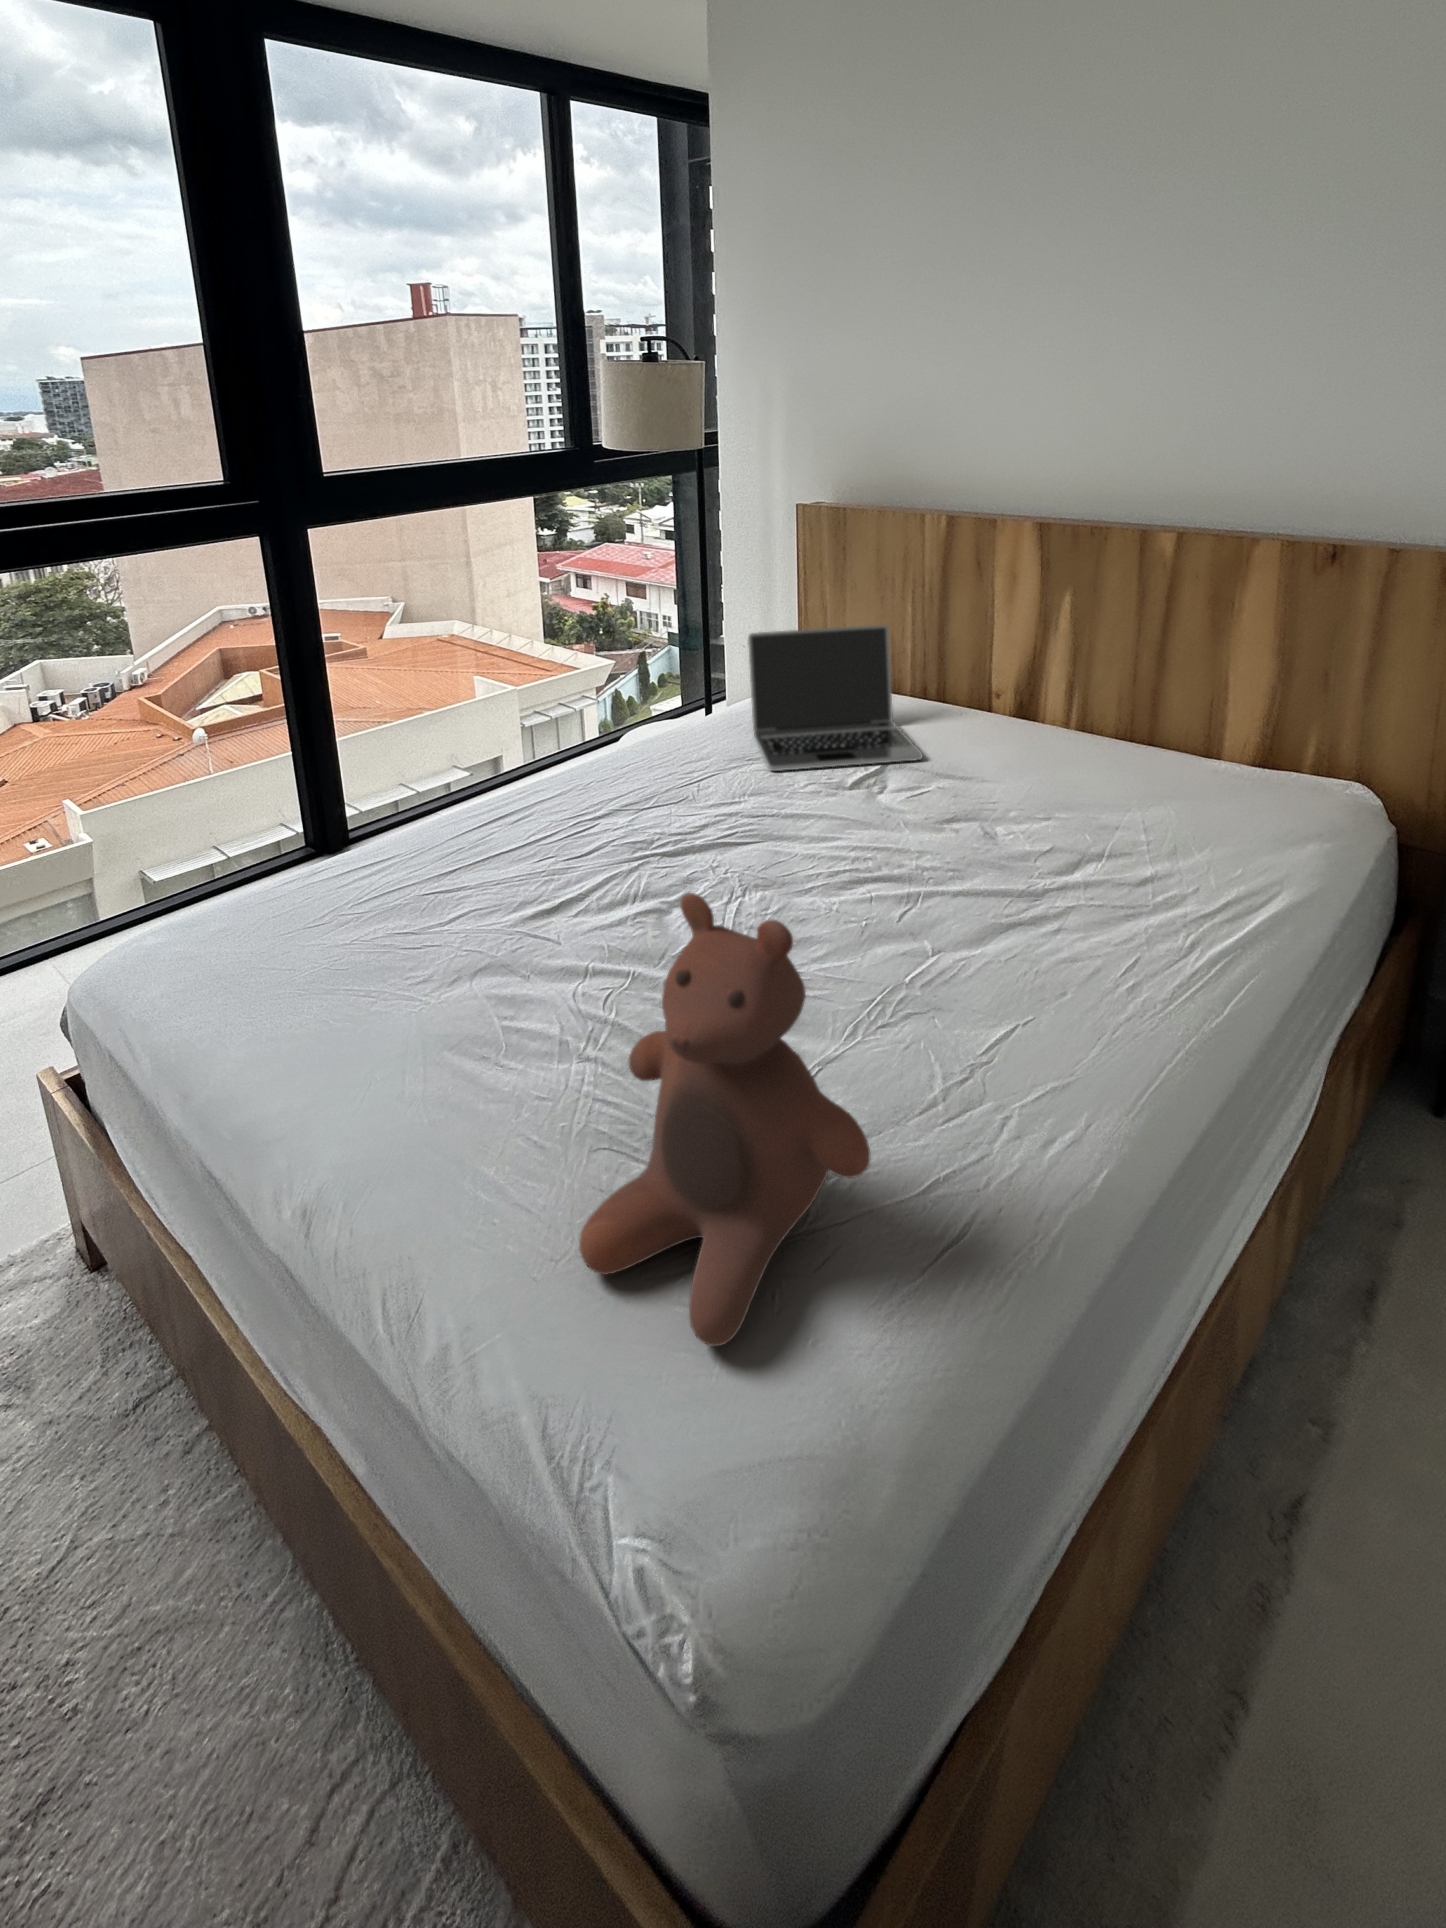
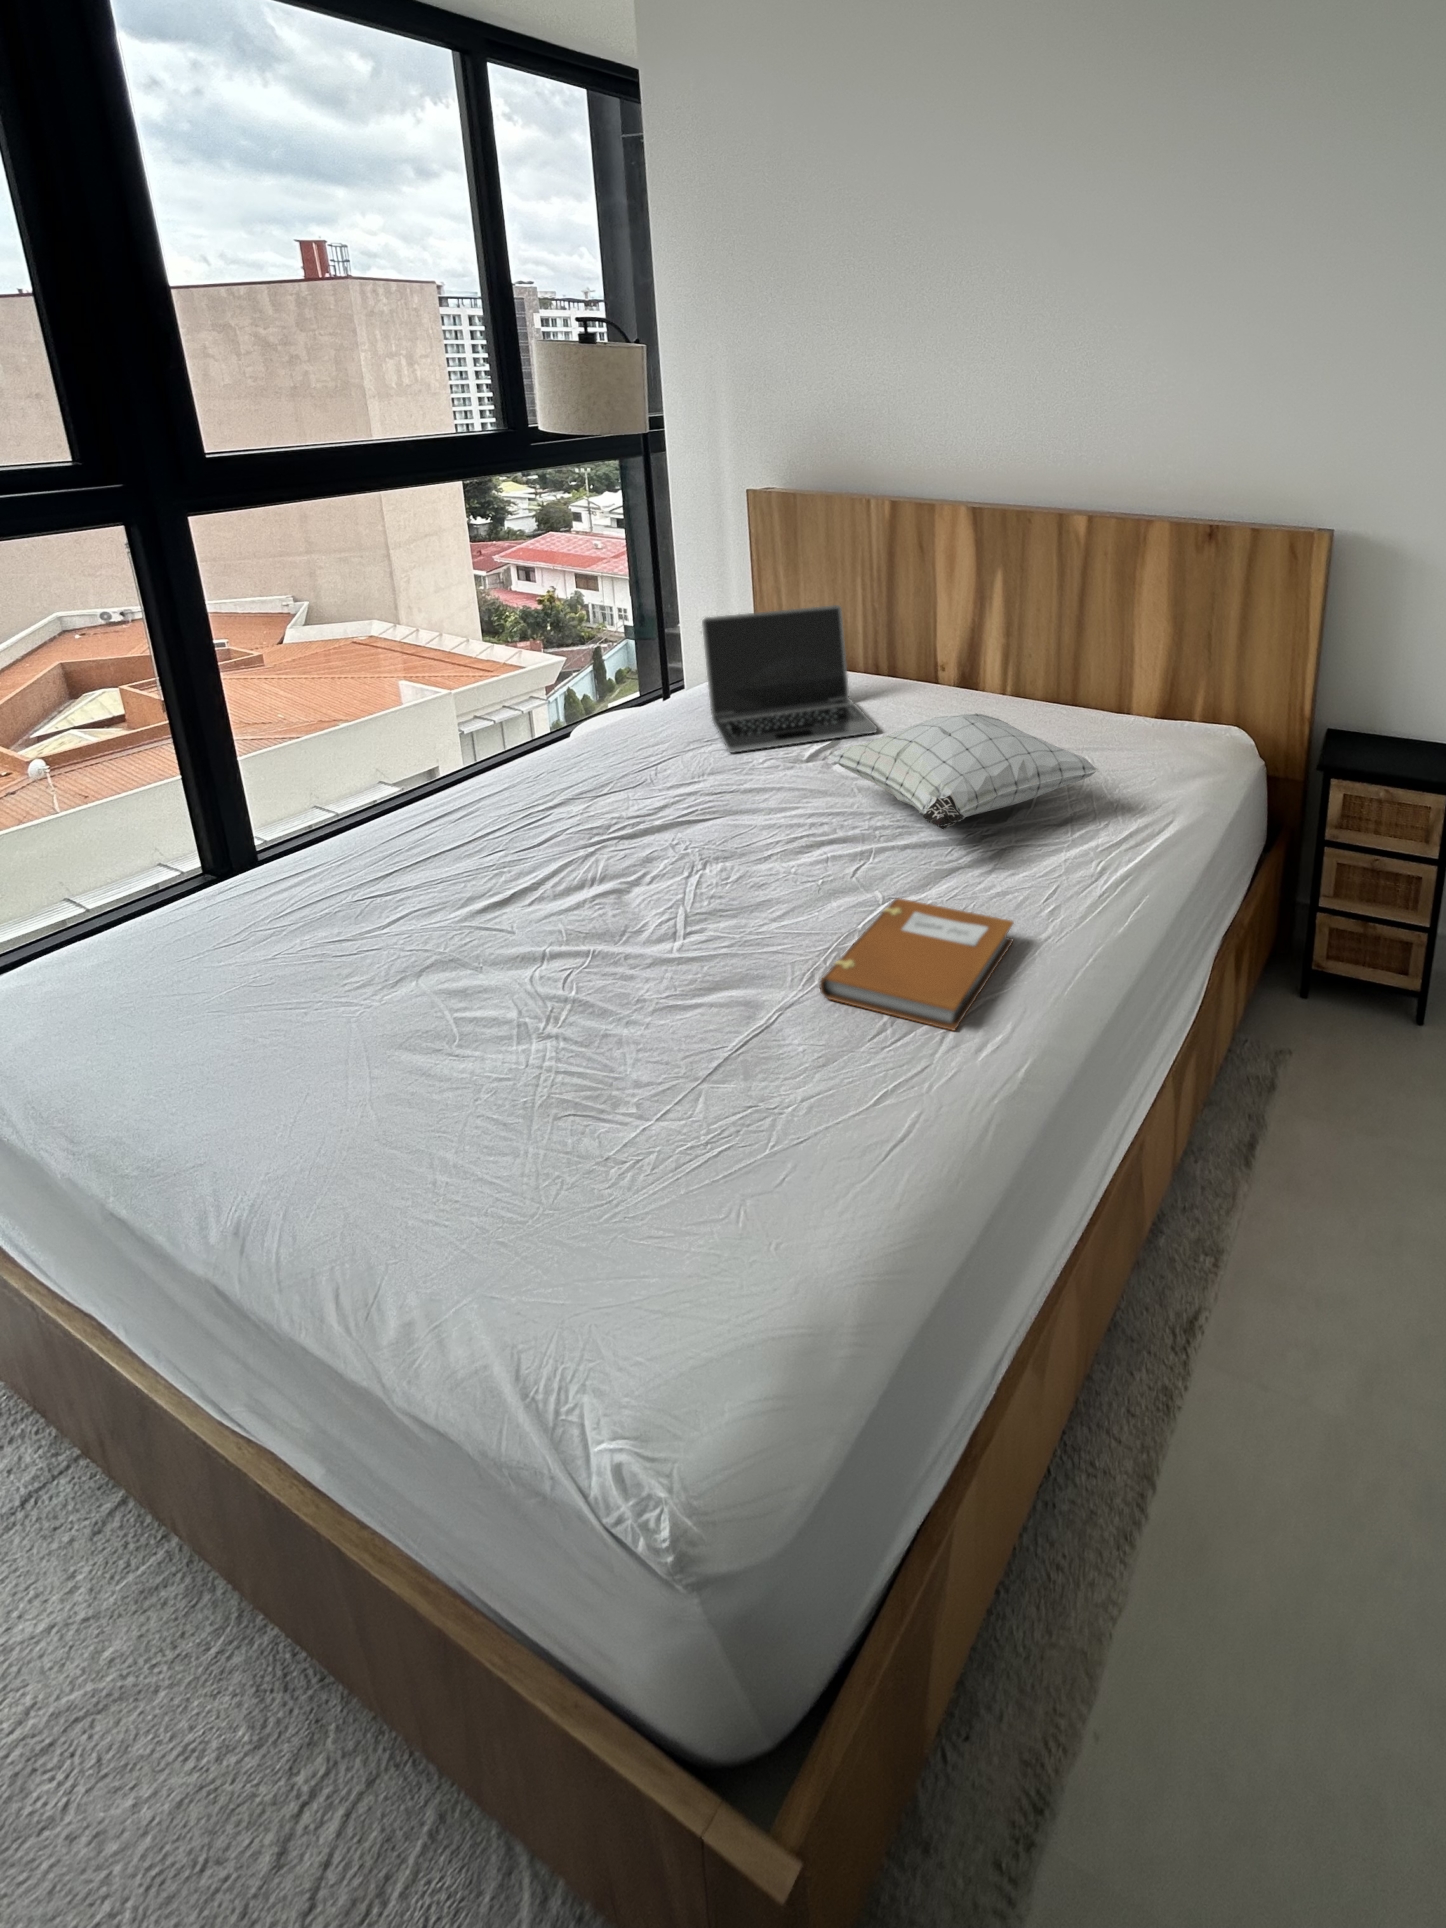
pillow: none [872,749,1184,878] -> present [827,713,1099,830]
stuffed bear: present [579,893,870,1346] -> none [545,854,819,1263]
notebook: none [864,950,1085,1117] -> present [820,898,1013,1031]

